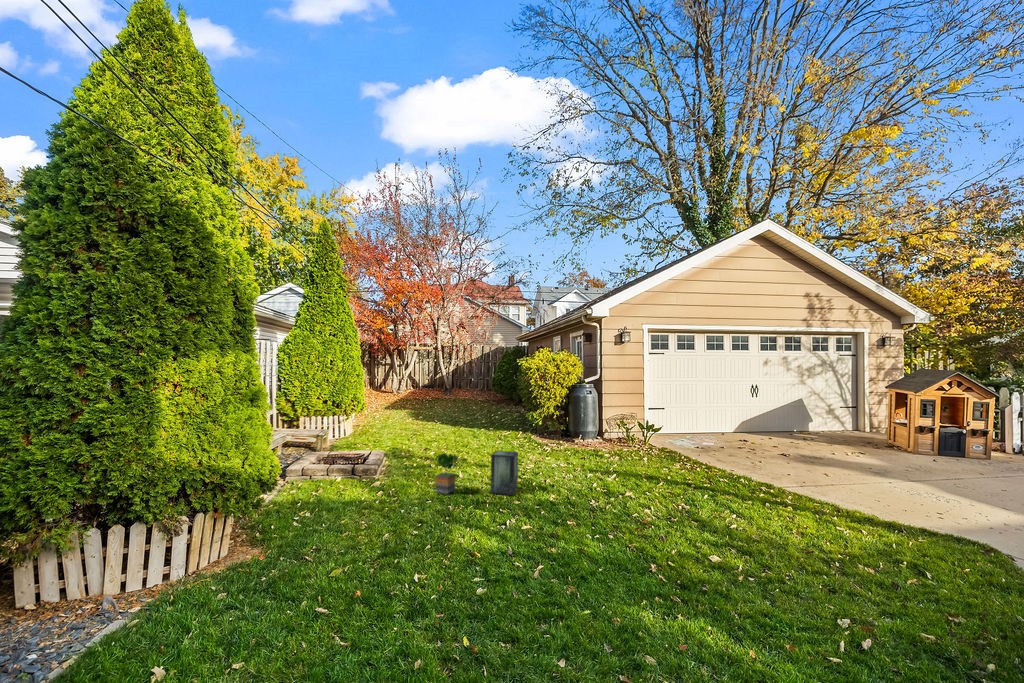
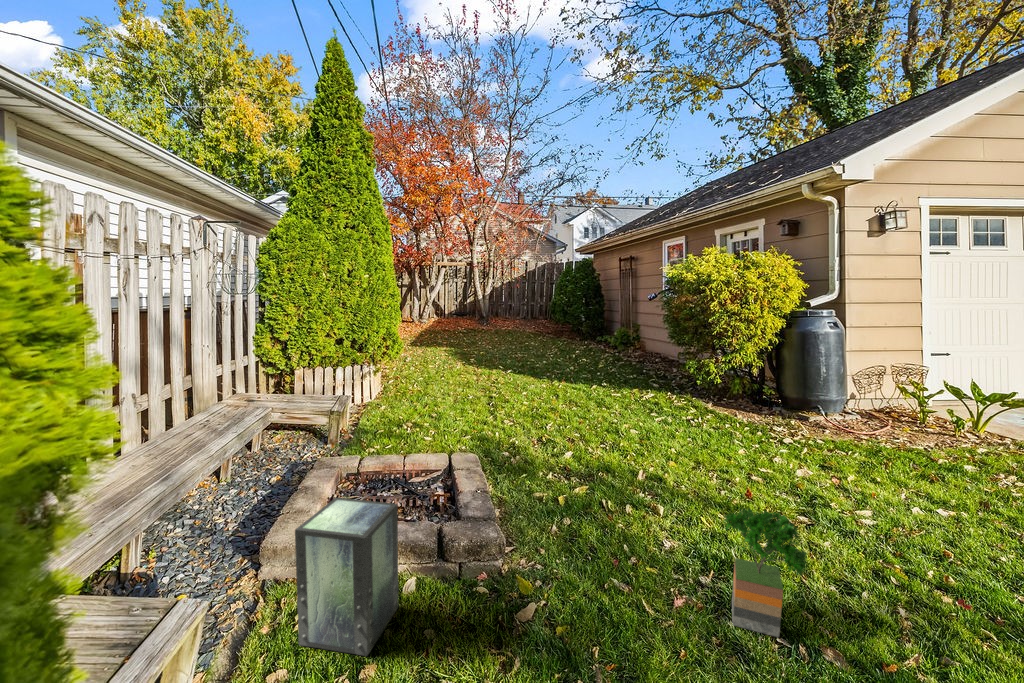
storage box: present [491,451,518,495] -> present [295,498,398,656]

